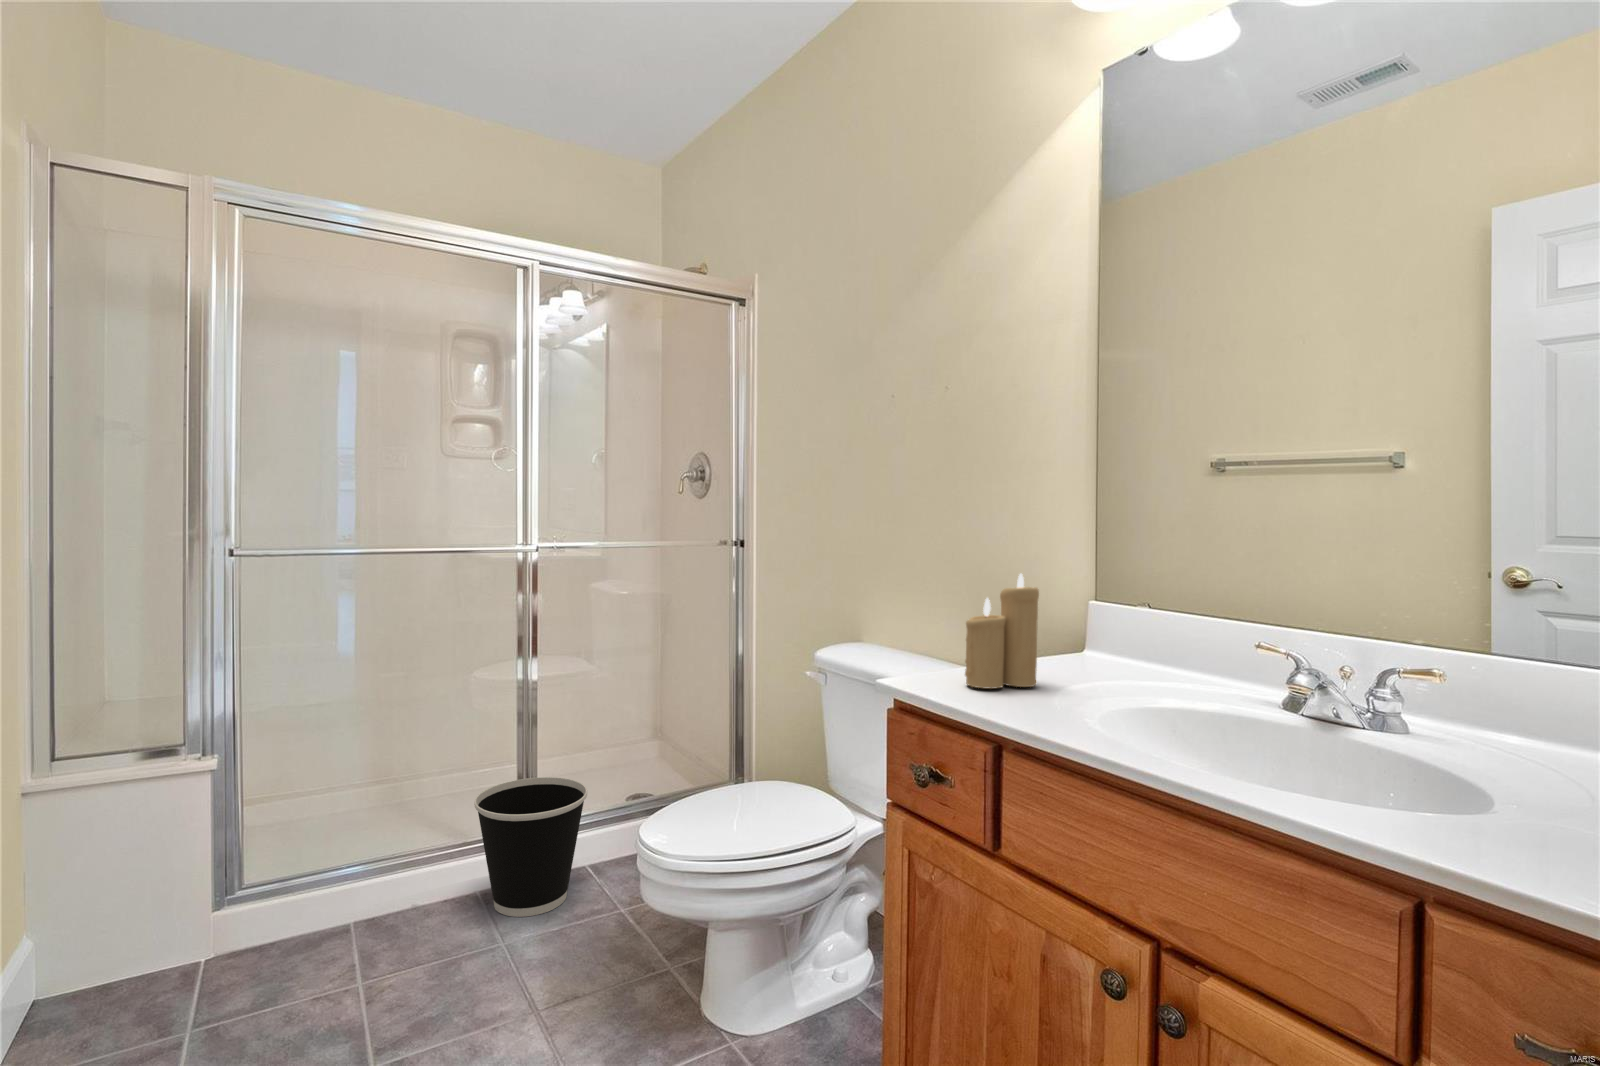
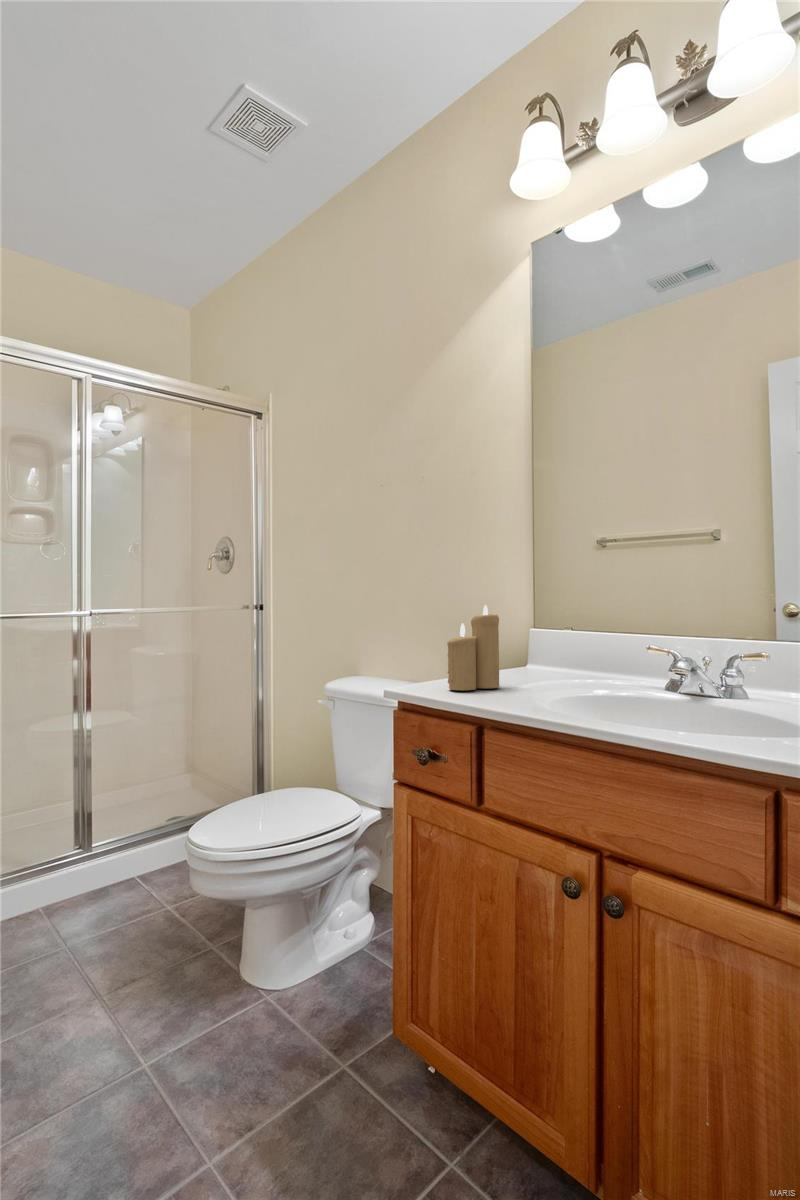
wastebasket: present [474,777,587,917] -> none [35,806,137,925]

